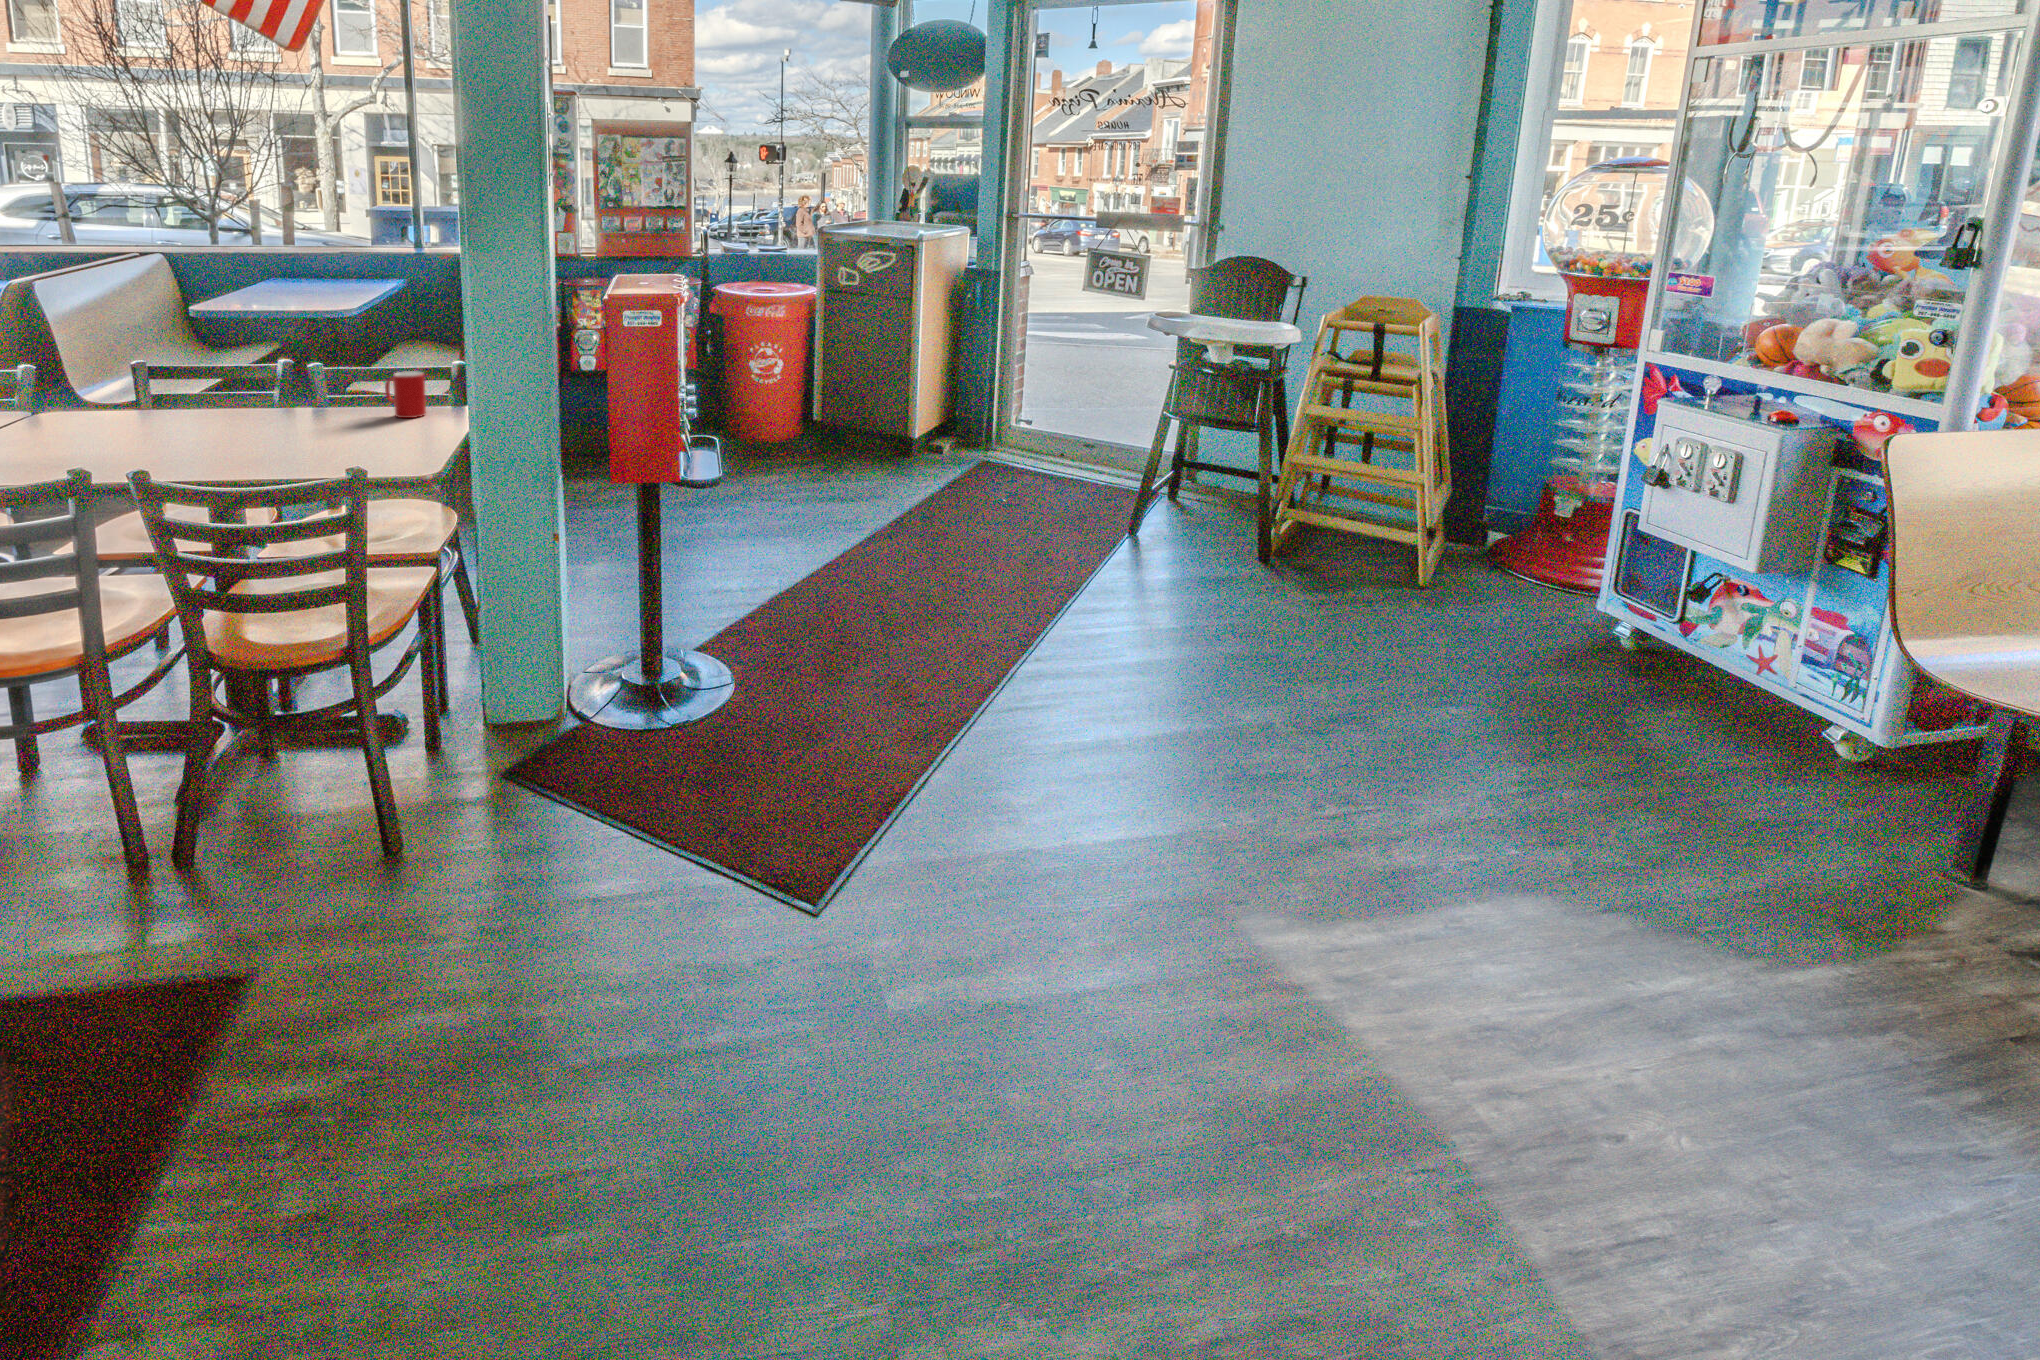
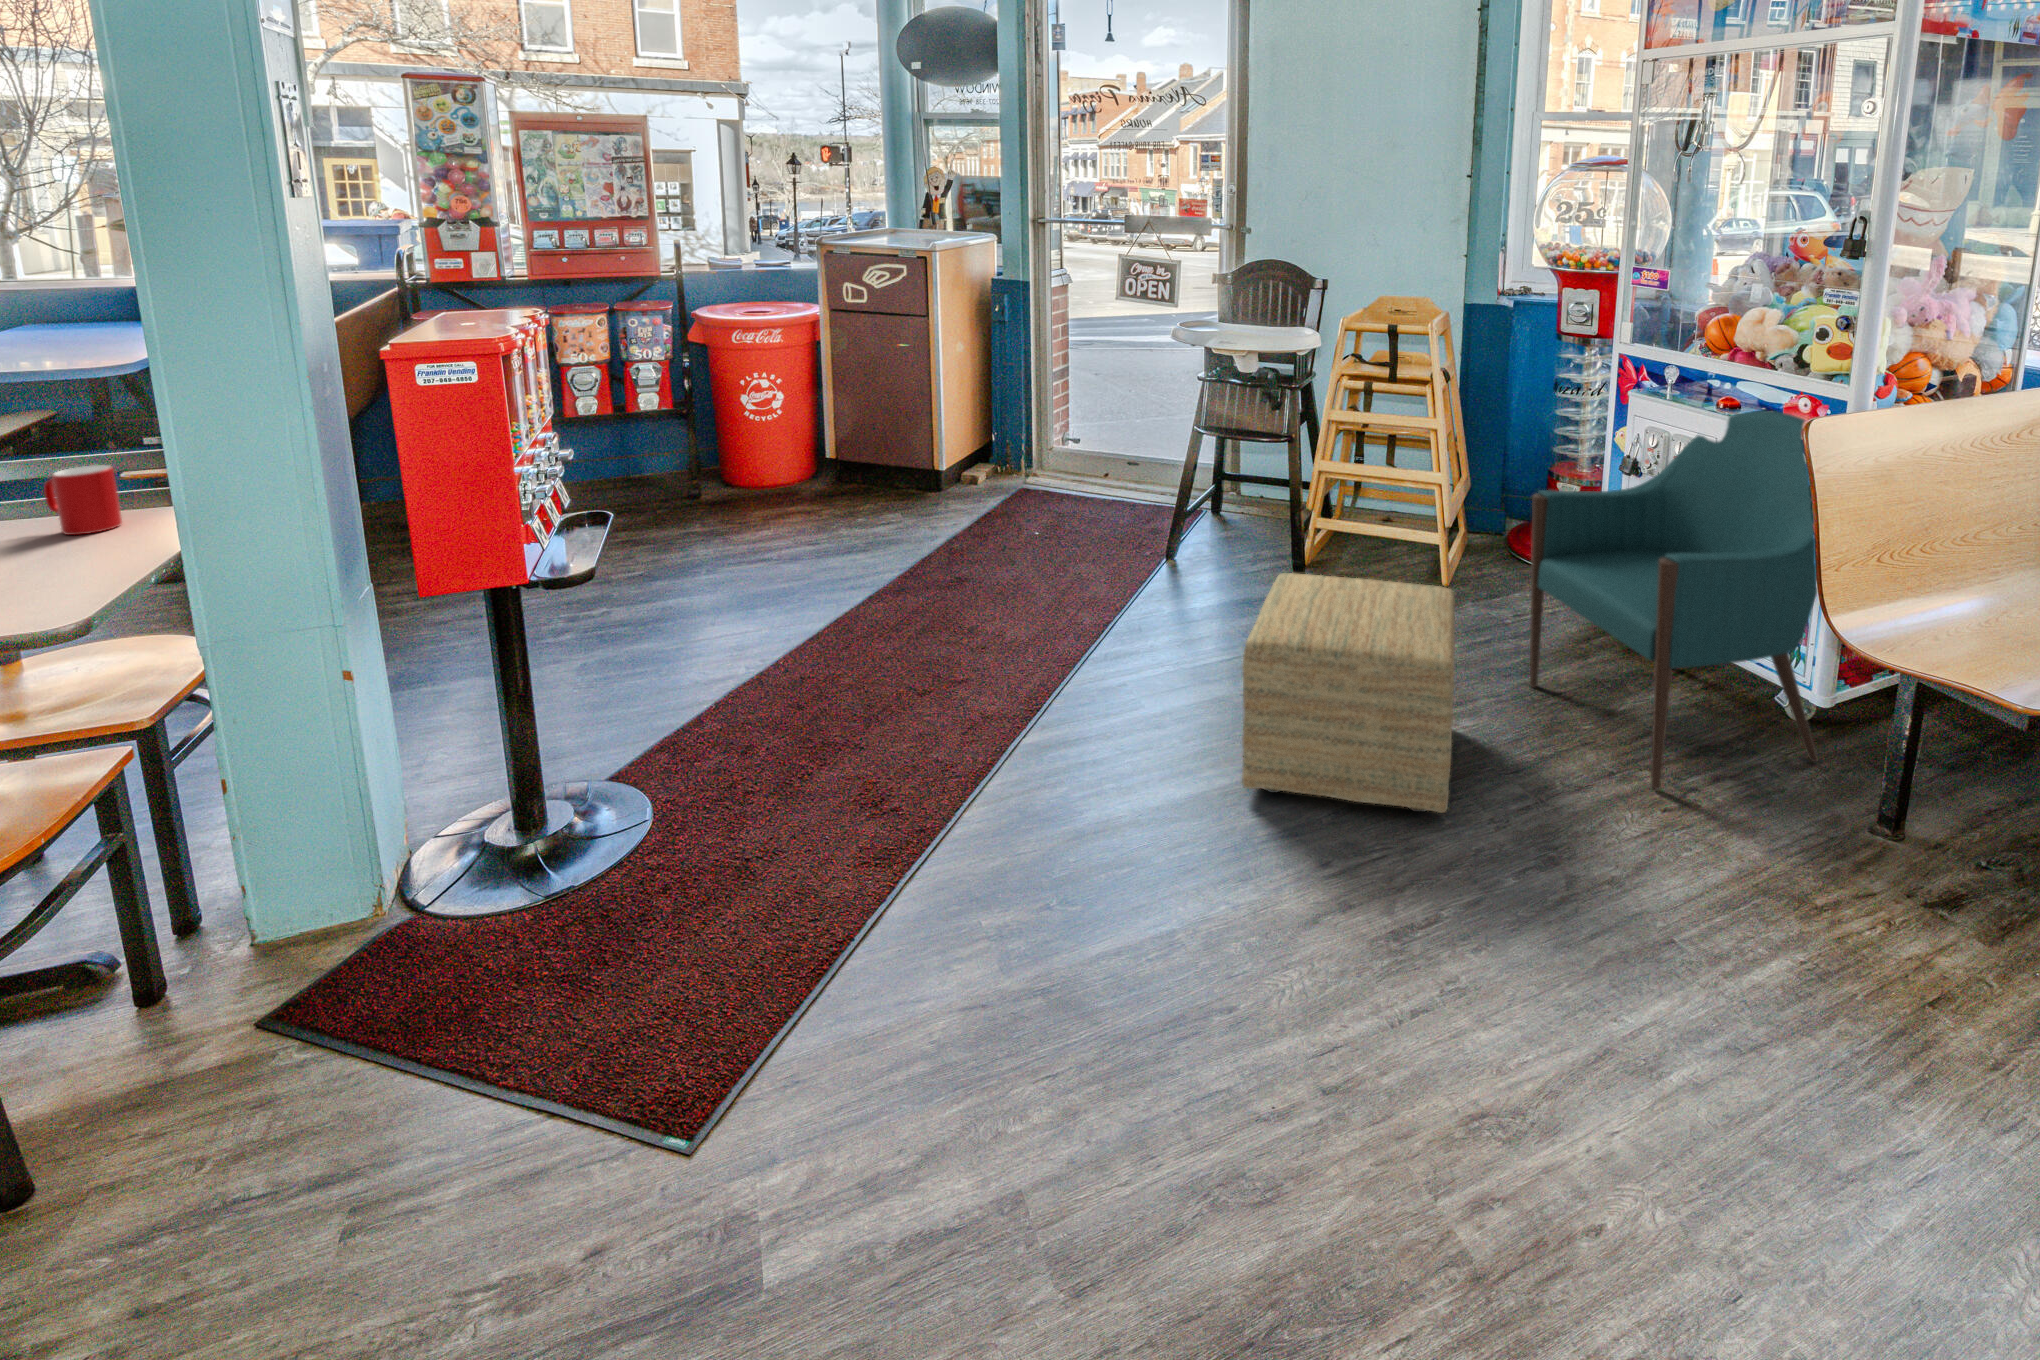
chair: none [1525,427,1926,800] -> present [1530,411,1818,790]
ottoman: none [1235,546,1461,780] -> present [1242,573,1455,813]

